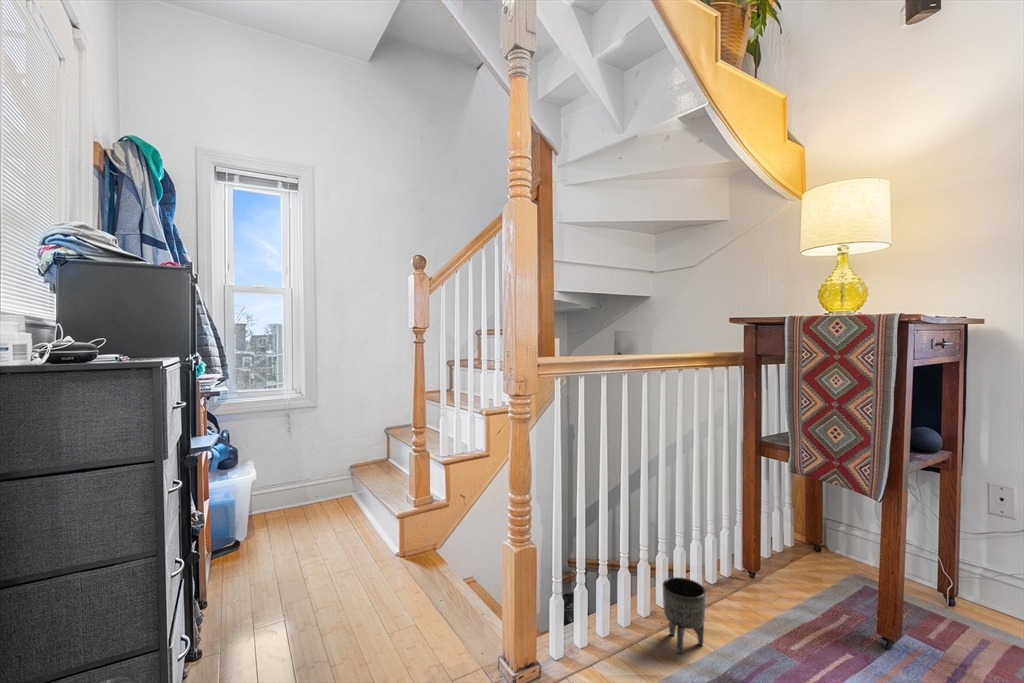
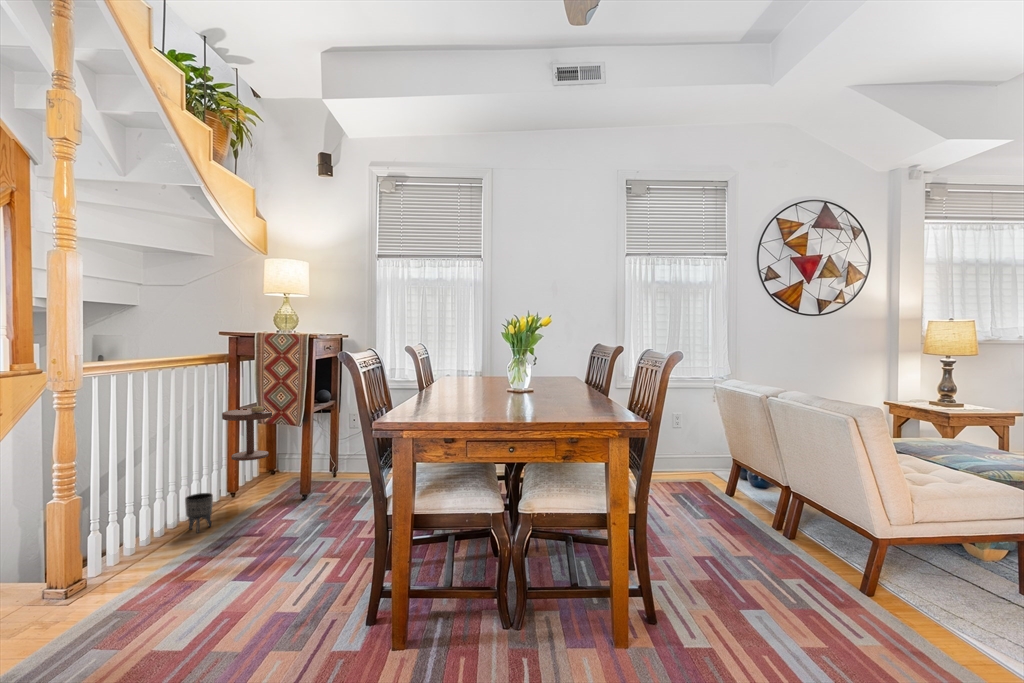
side table: none [730,441,826,604] -> present [222,406,272,461]

